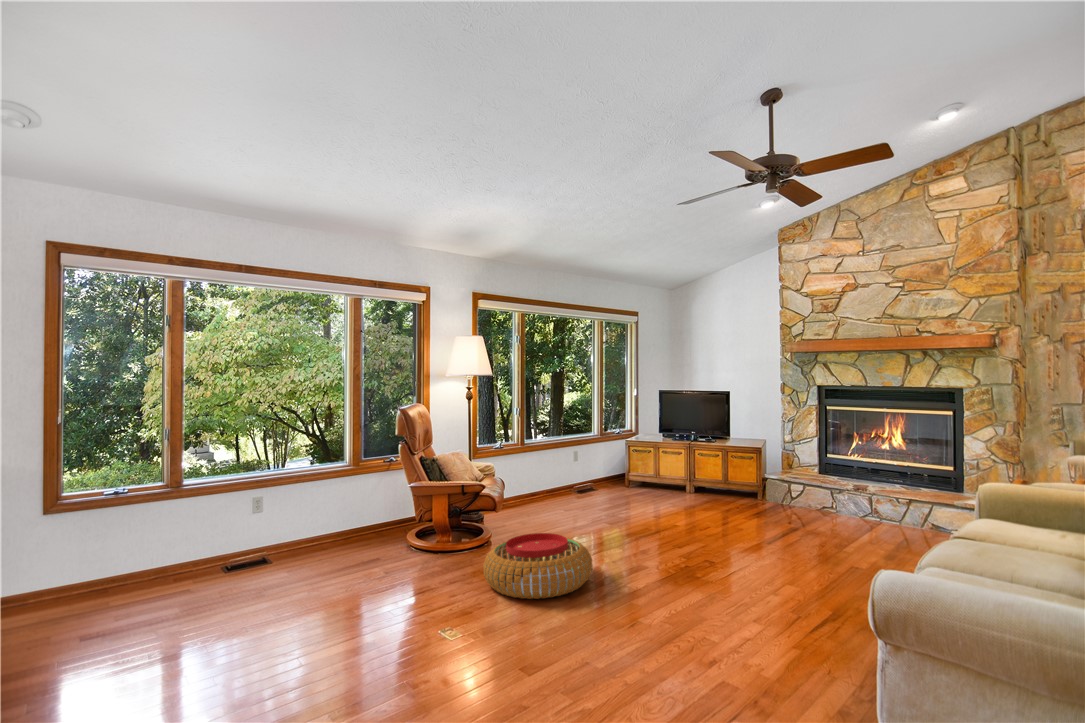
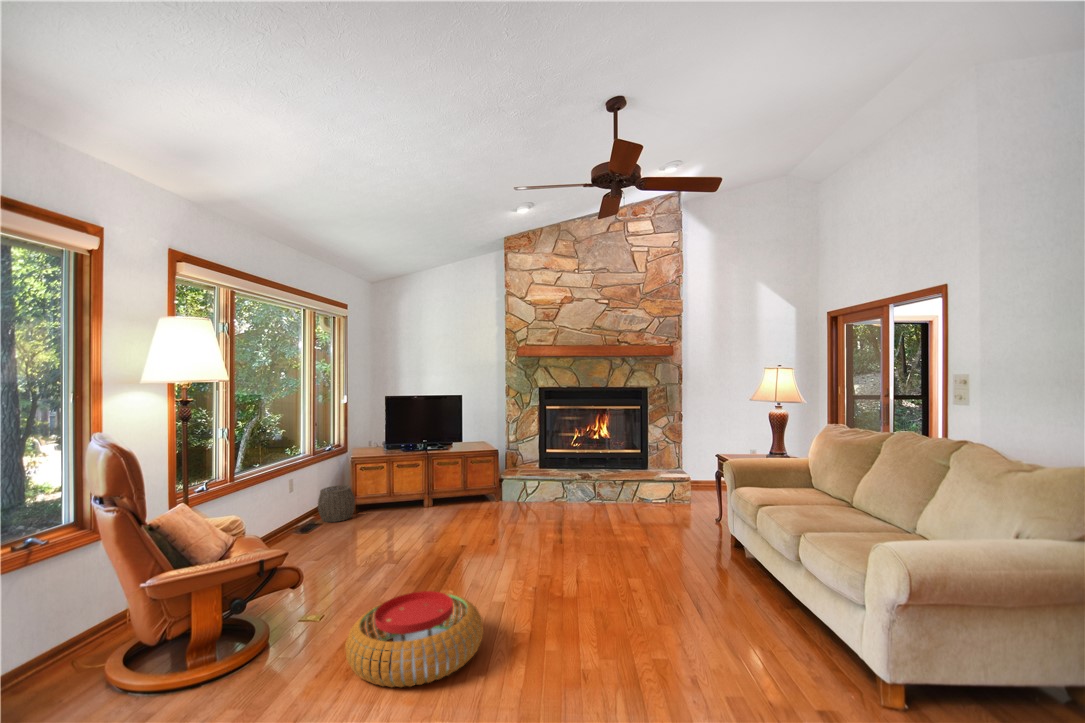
woven basket: none [597,461,627,490] -> present [318,485,355,522]

